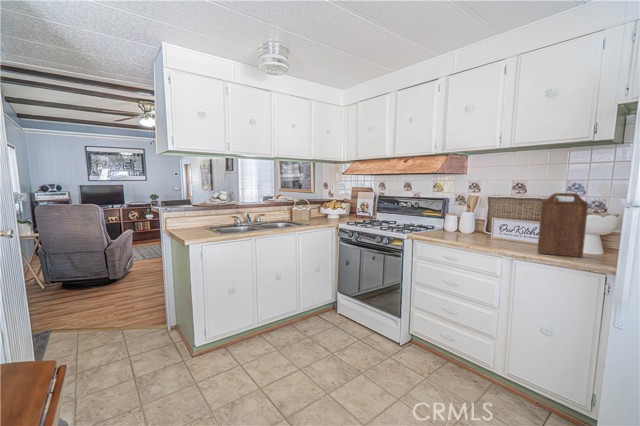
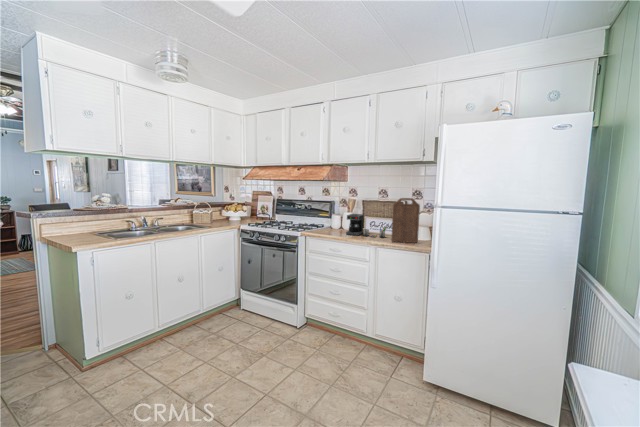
coffee maker: none [466,214,528,246] -> present [346,214,386,238]

